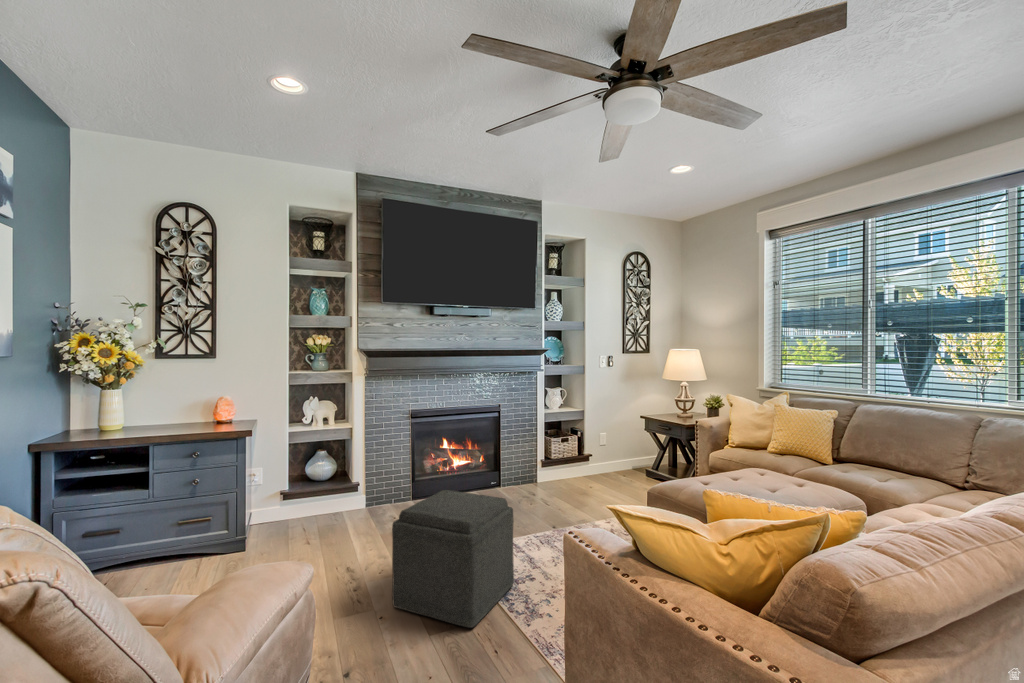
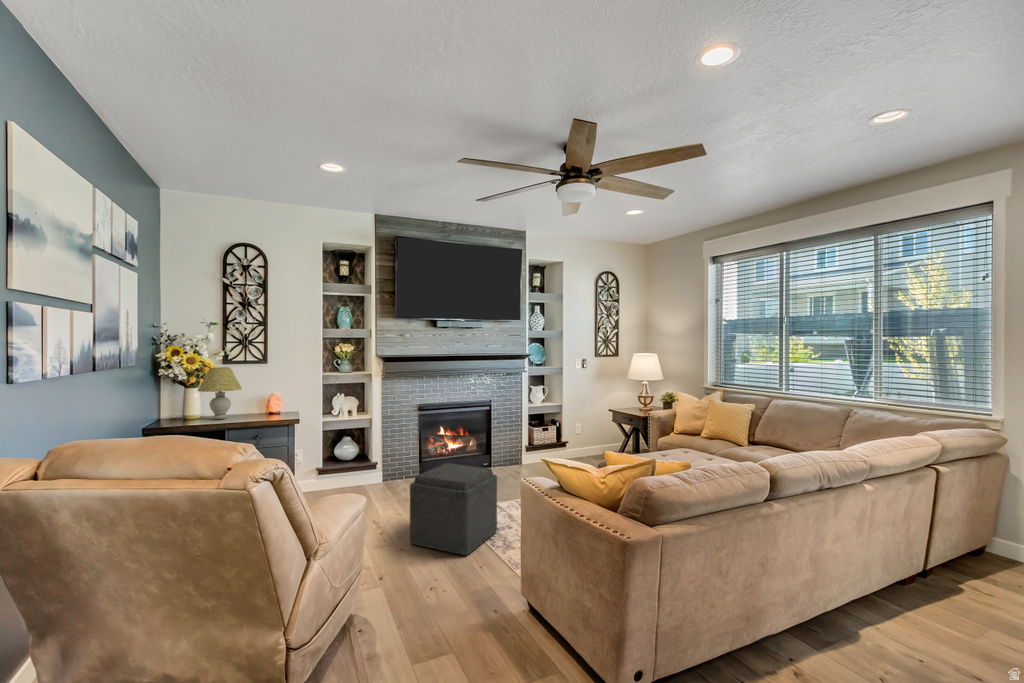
table lamp: none [114,362,177,430] -> present [198,367,242,419]

